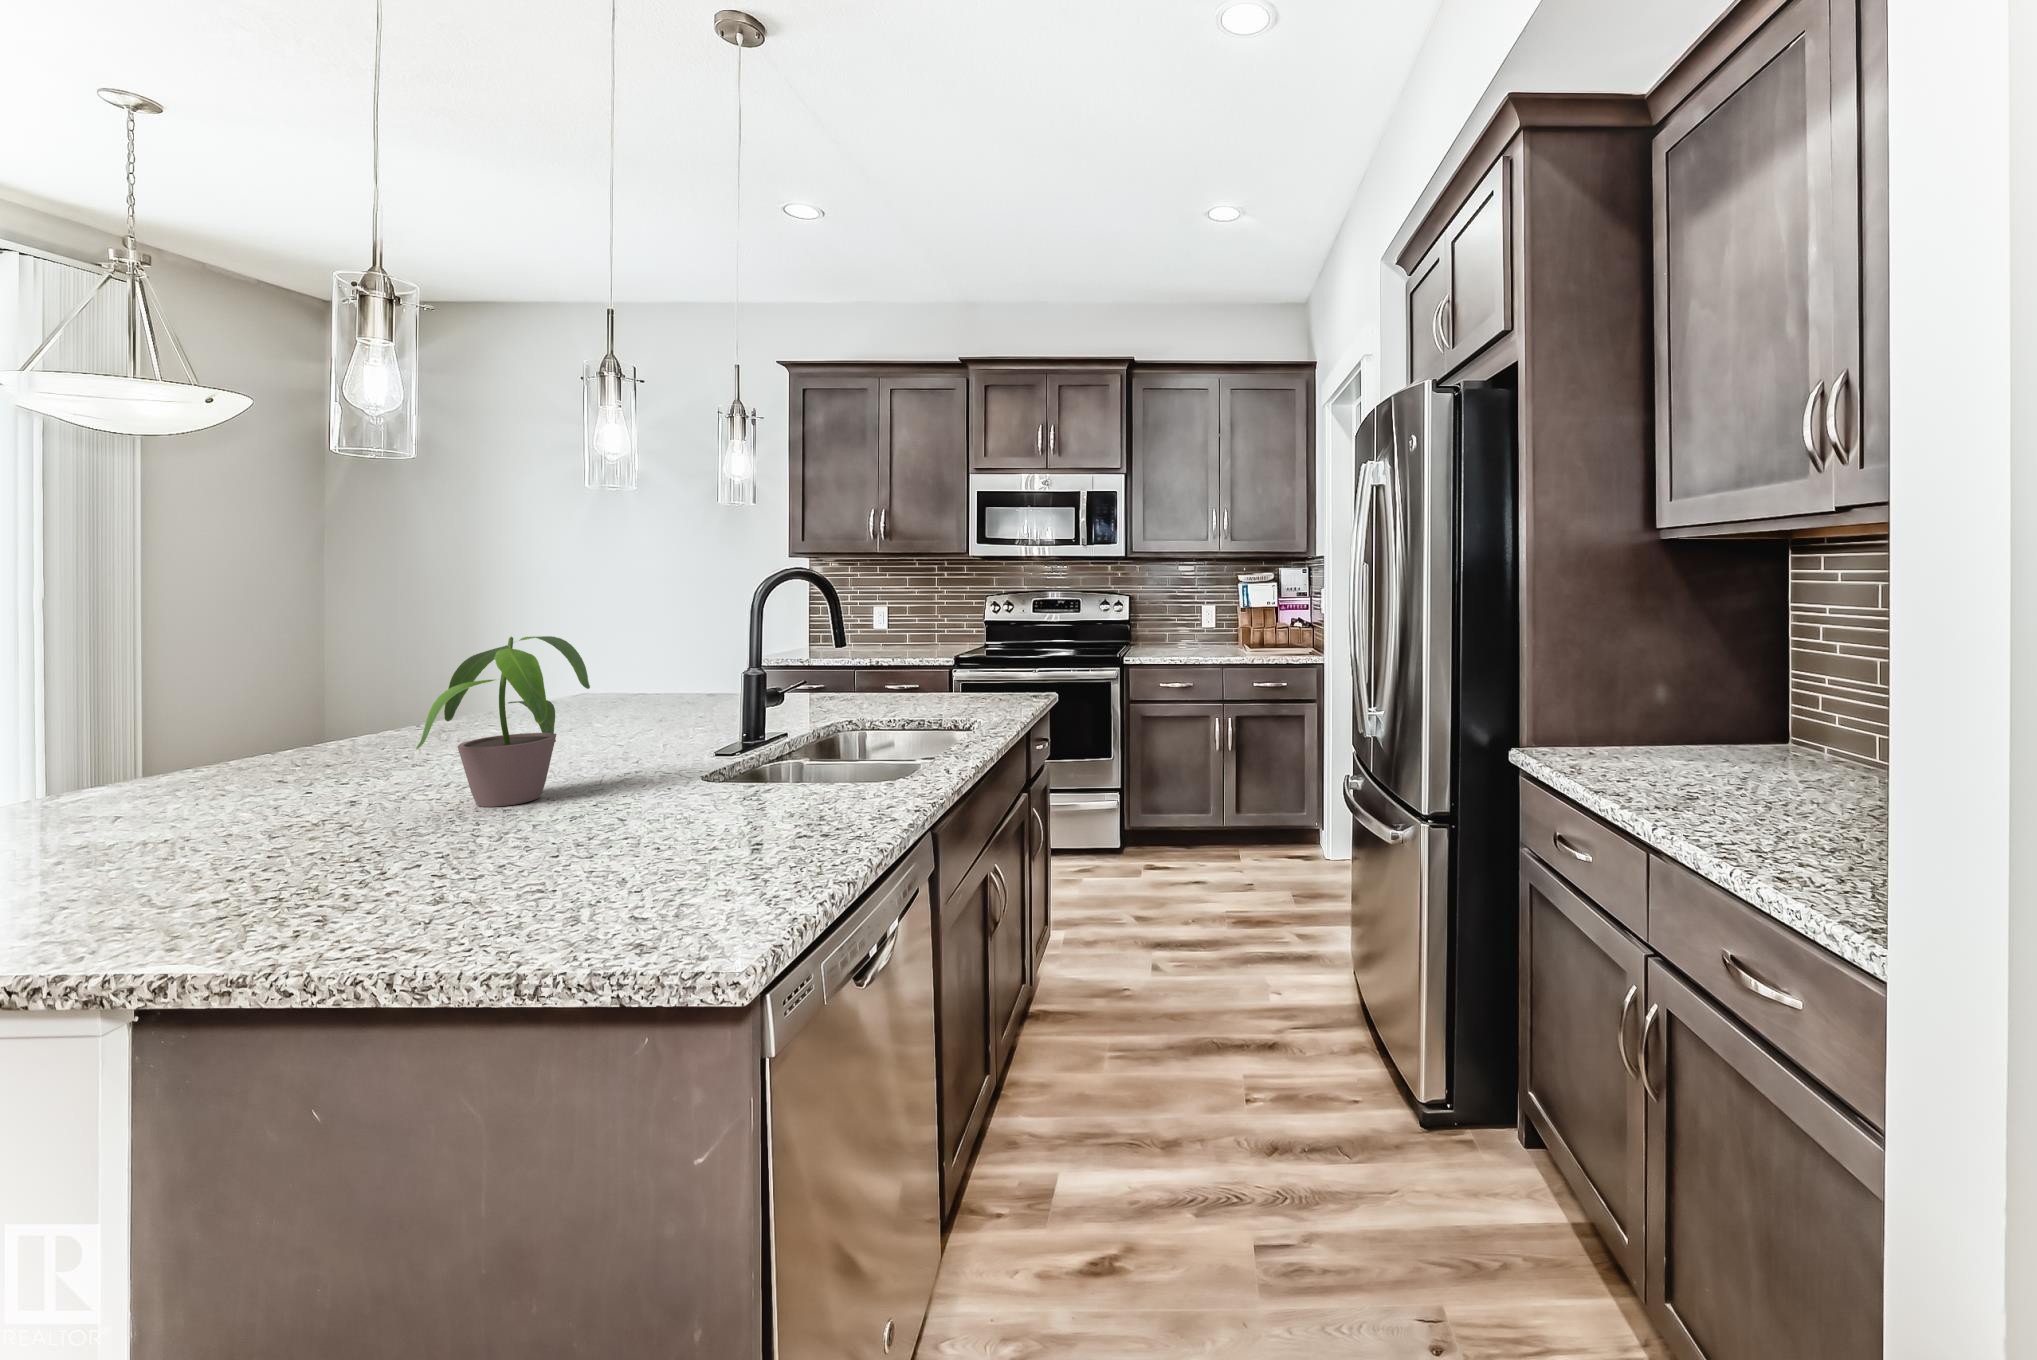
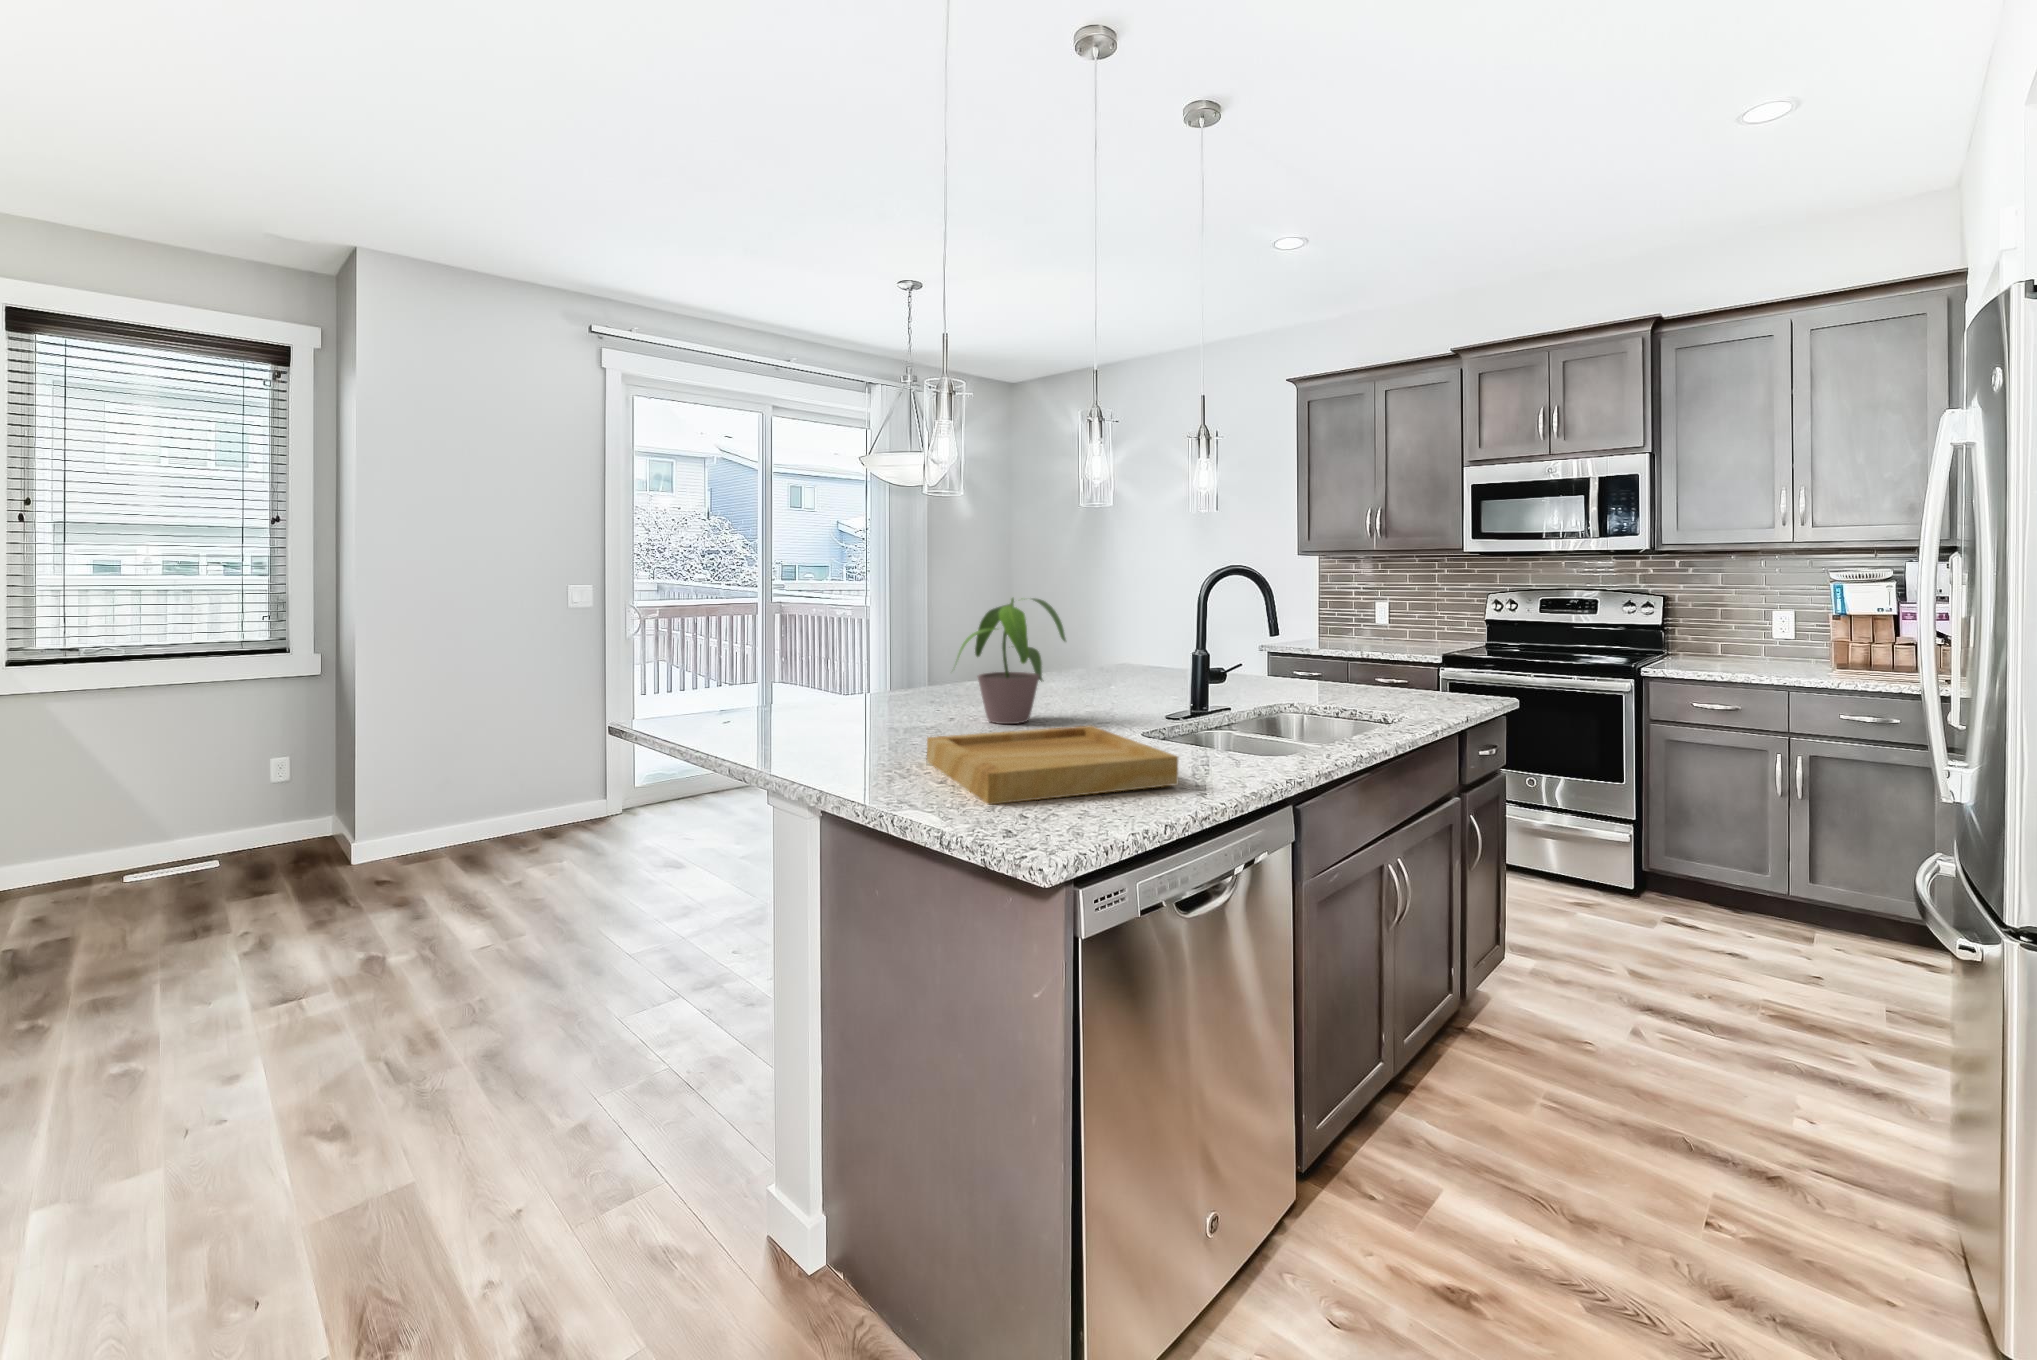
tray: none [433,788,821,917] -> present [927,726,1178,805]

